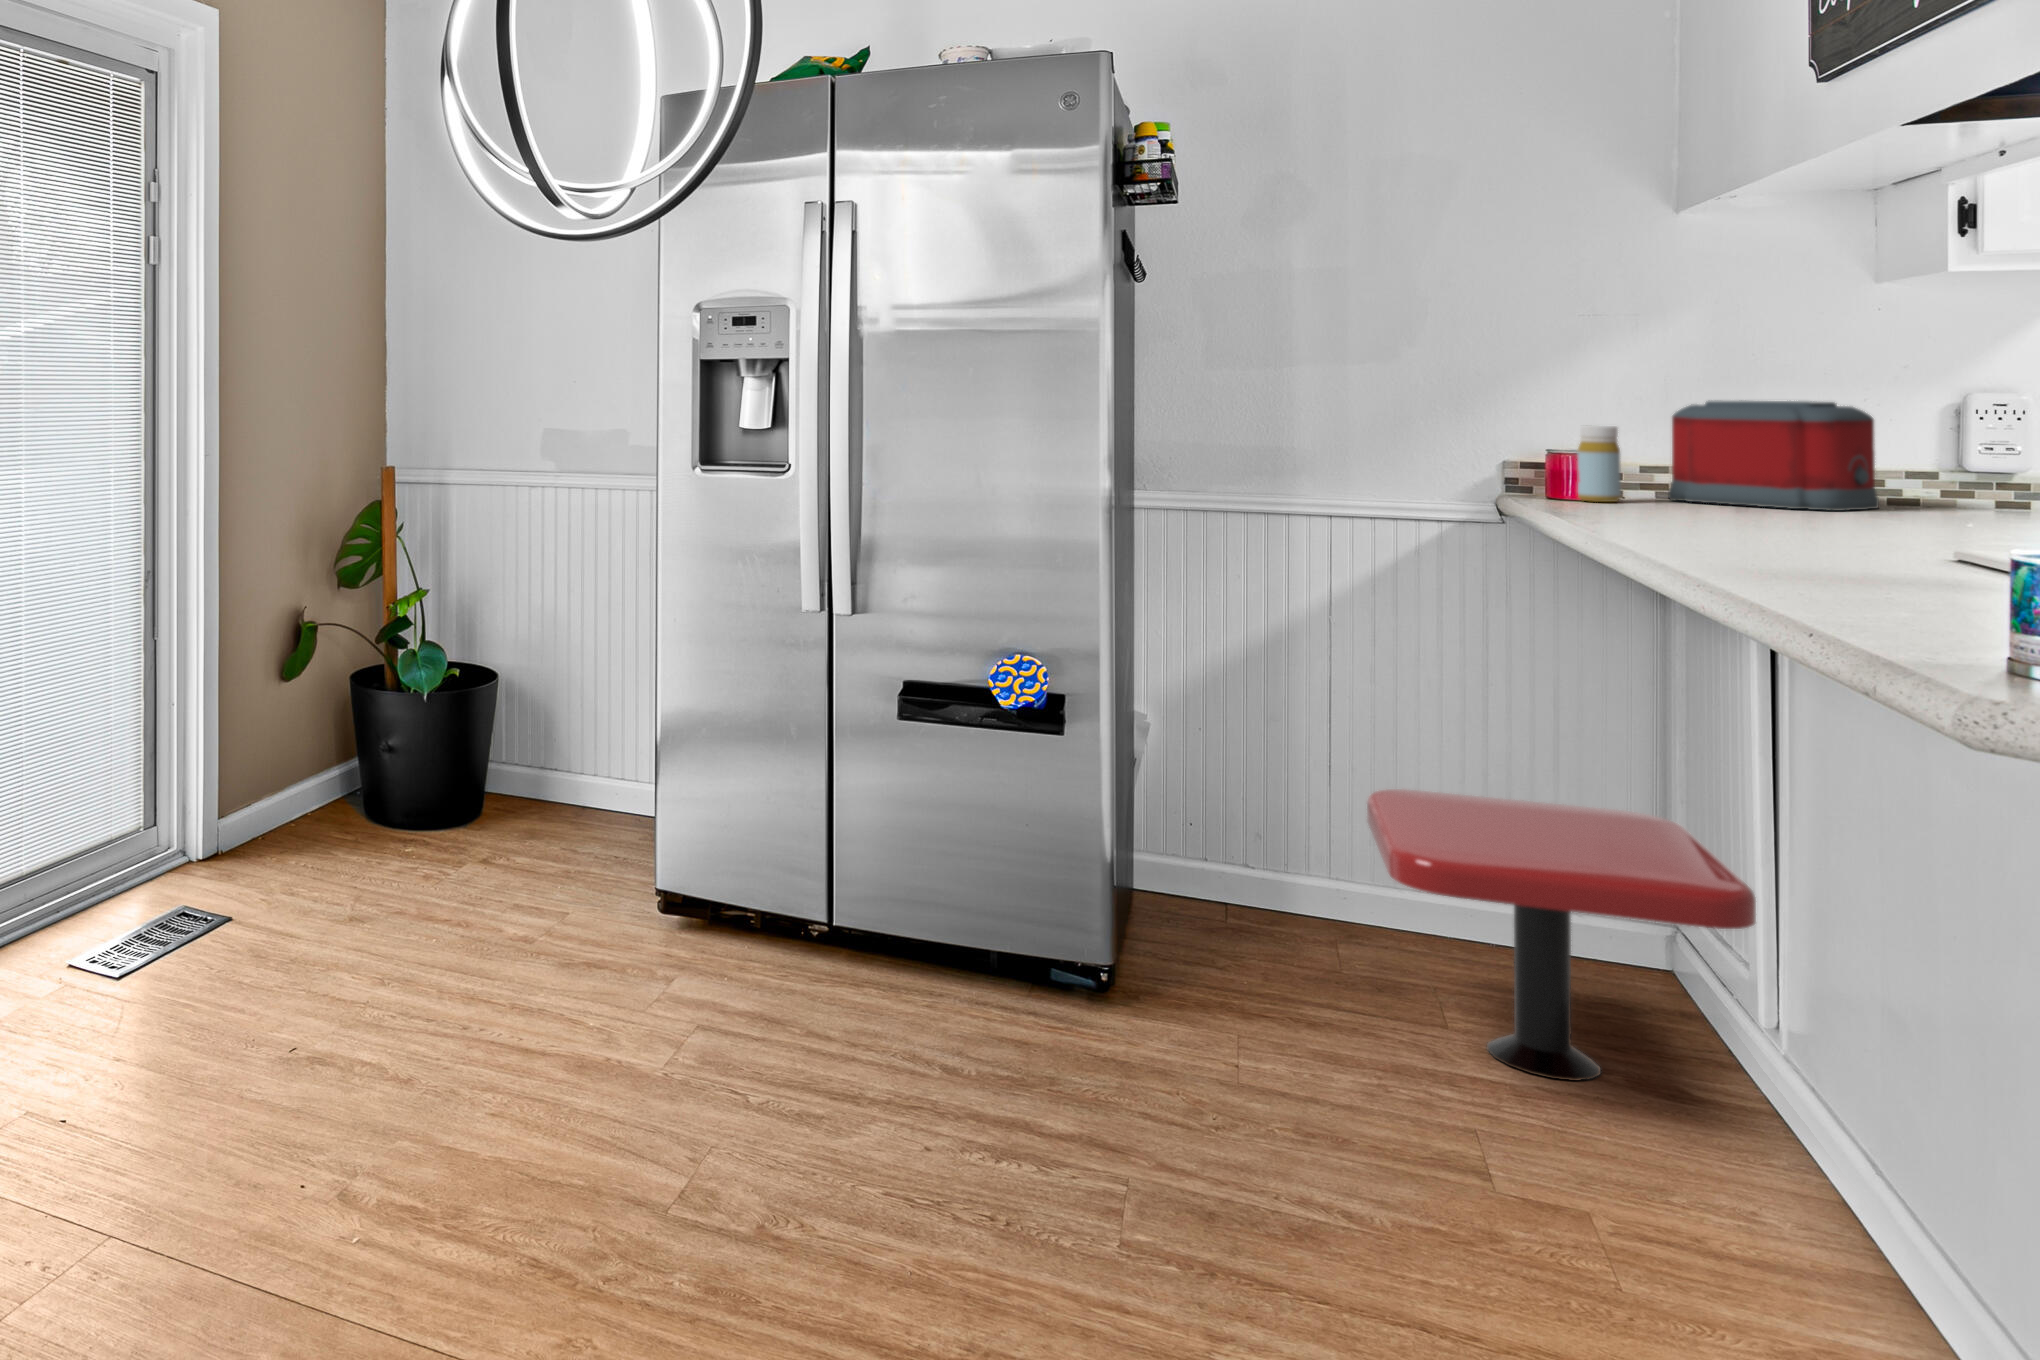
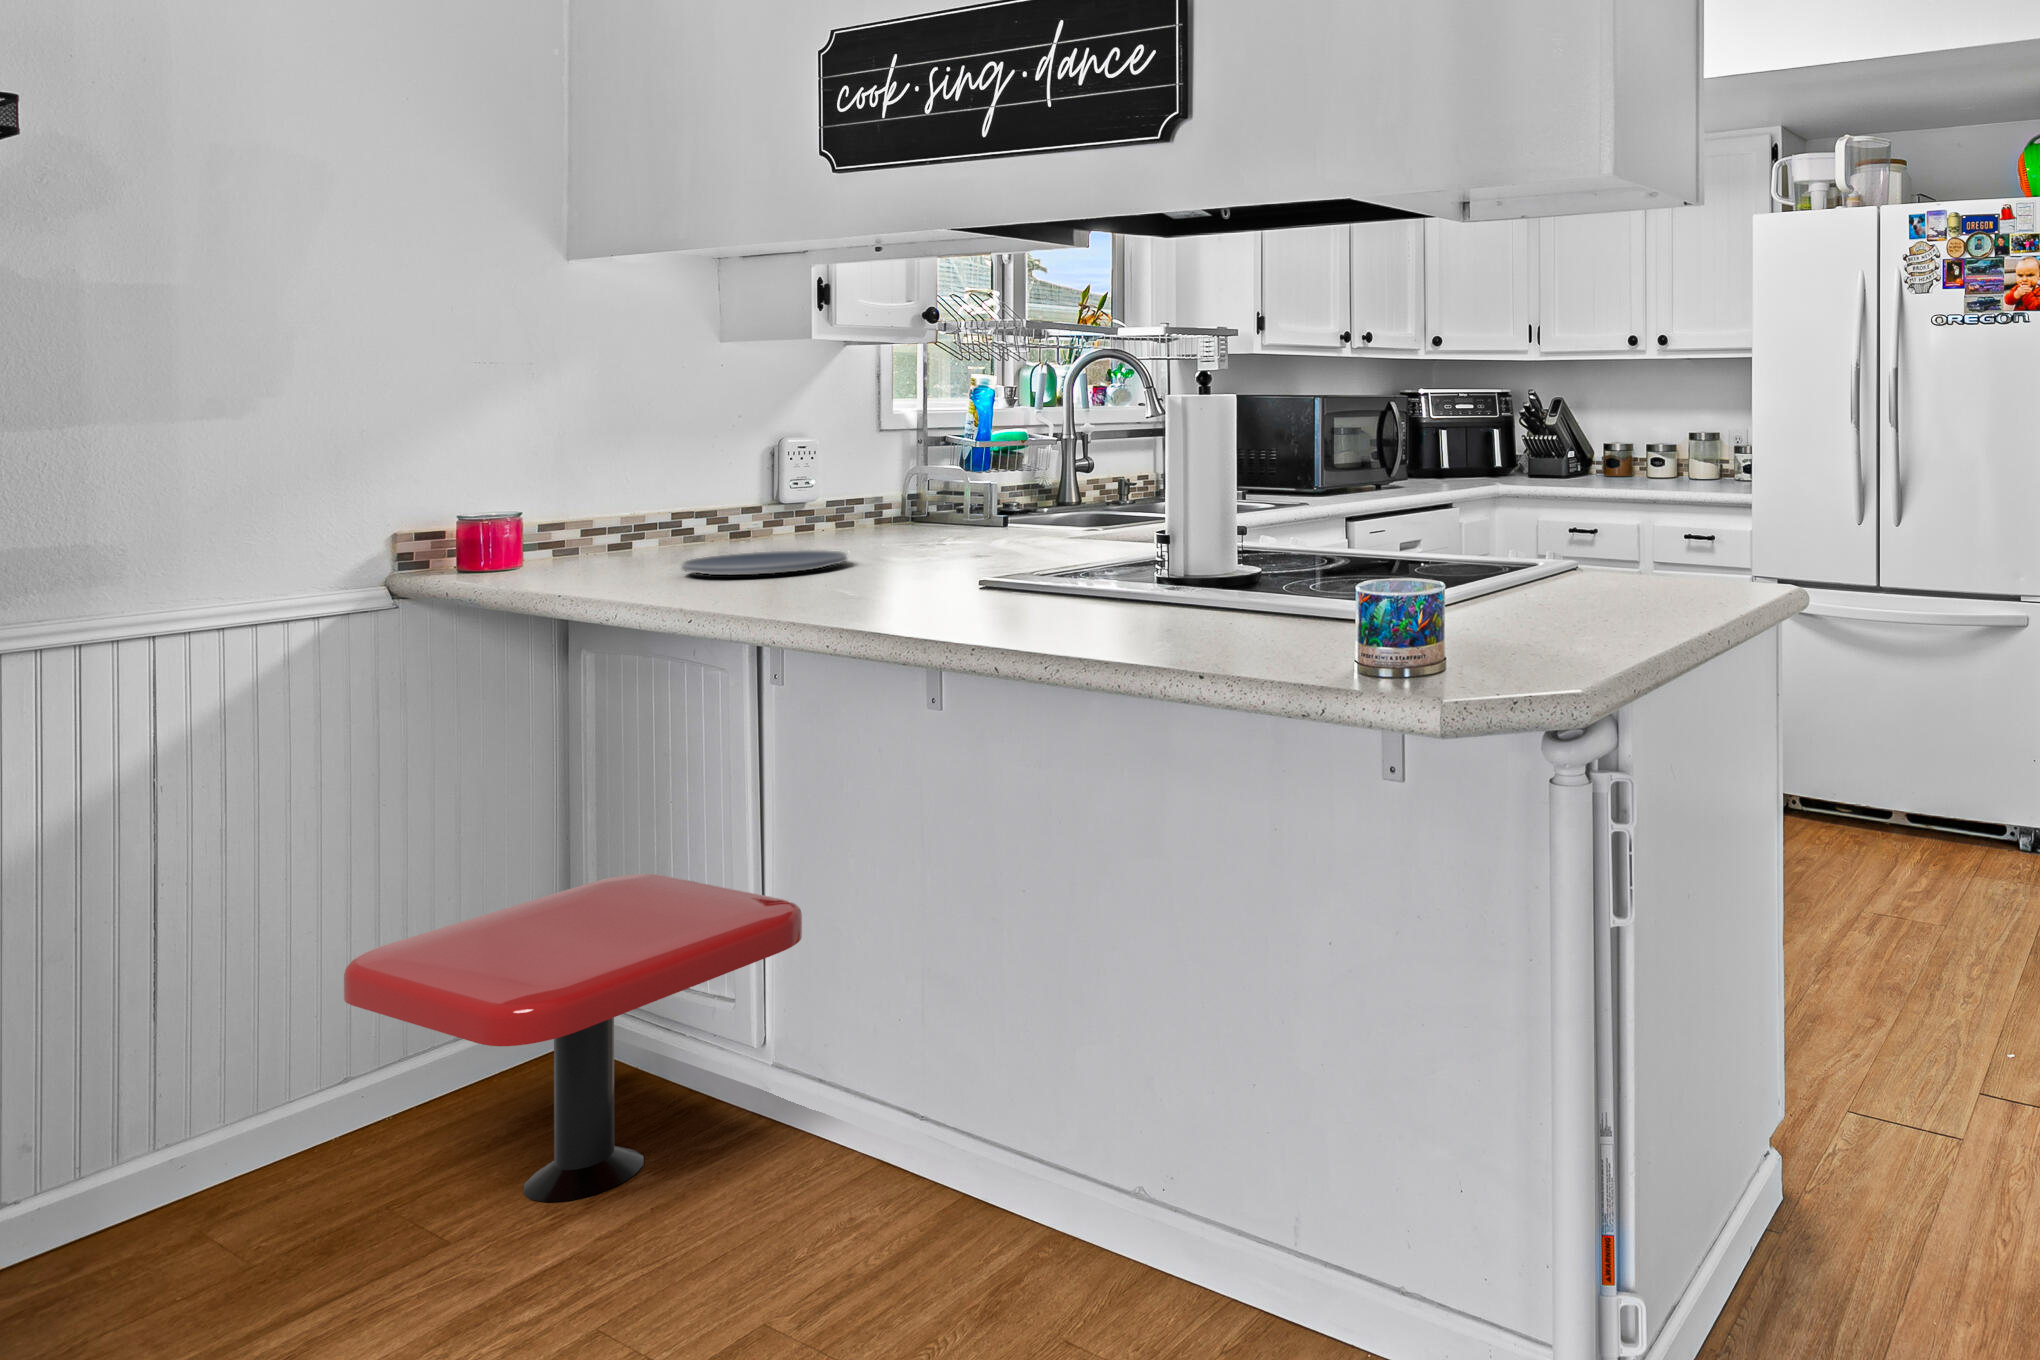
toaster: present [1669,400,1879,511] -> none [556,451,733,556]
bottle: present [1578,426,1621,502] -> none [492,485,537,568]
plate: none [1666,509,1879,533] -> present [681,550,847,575]

